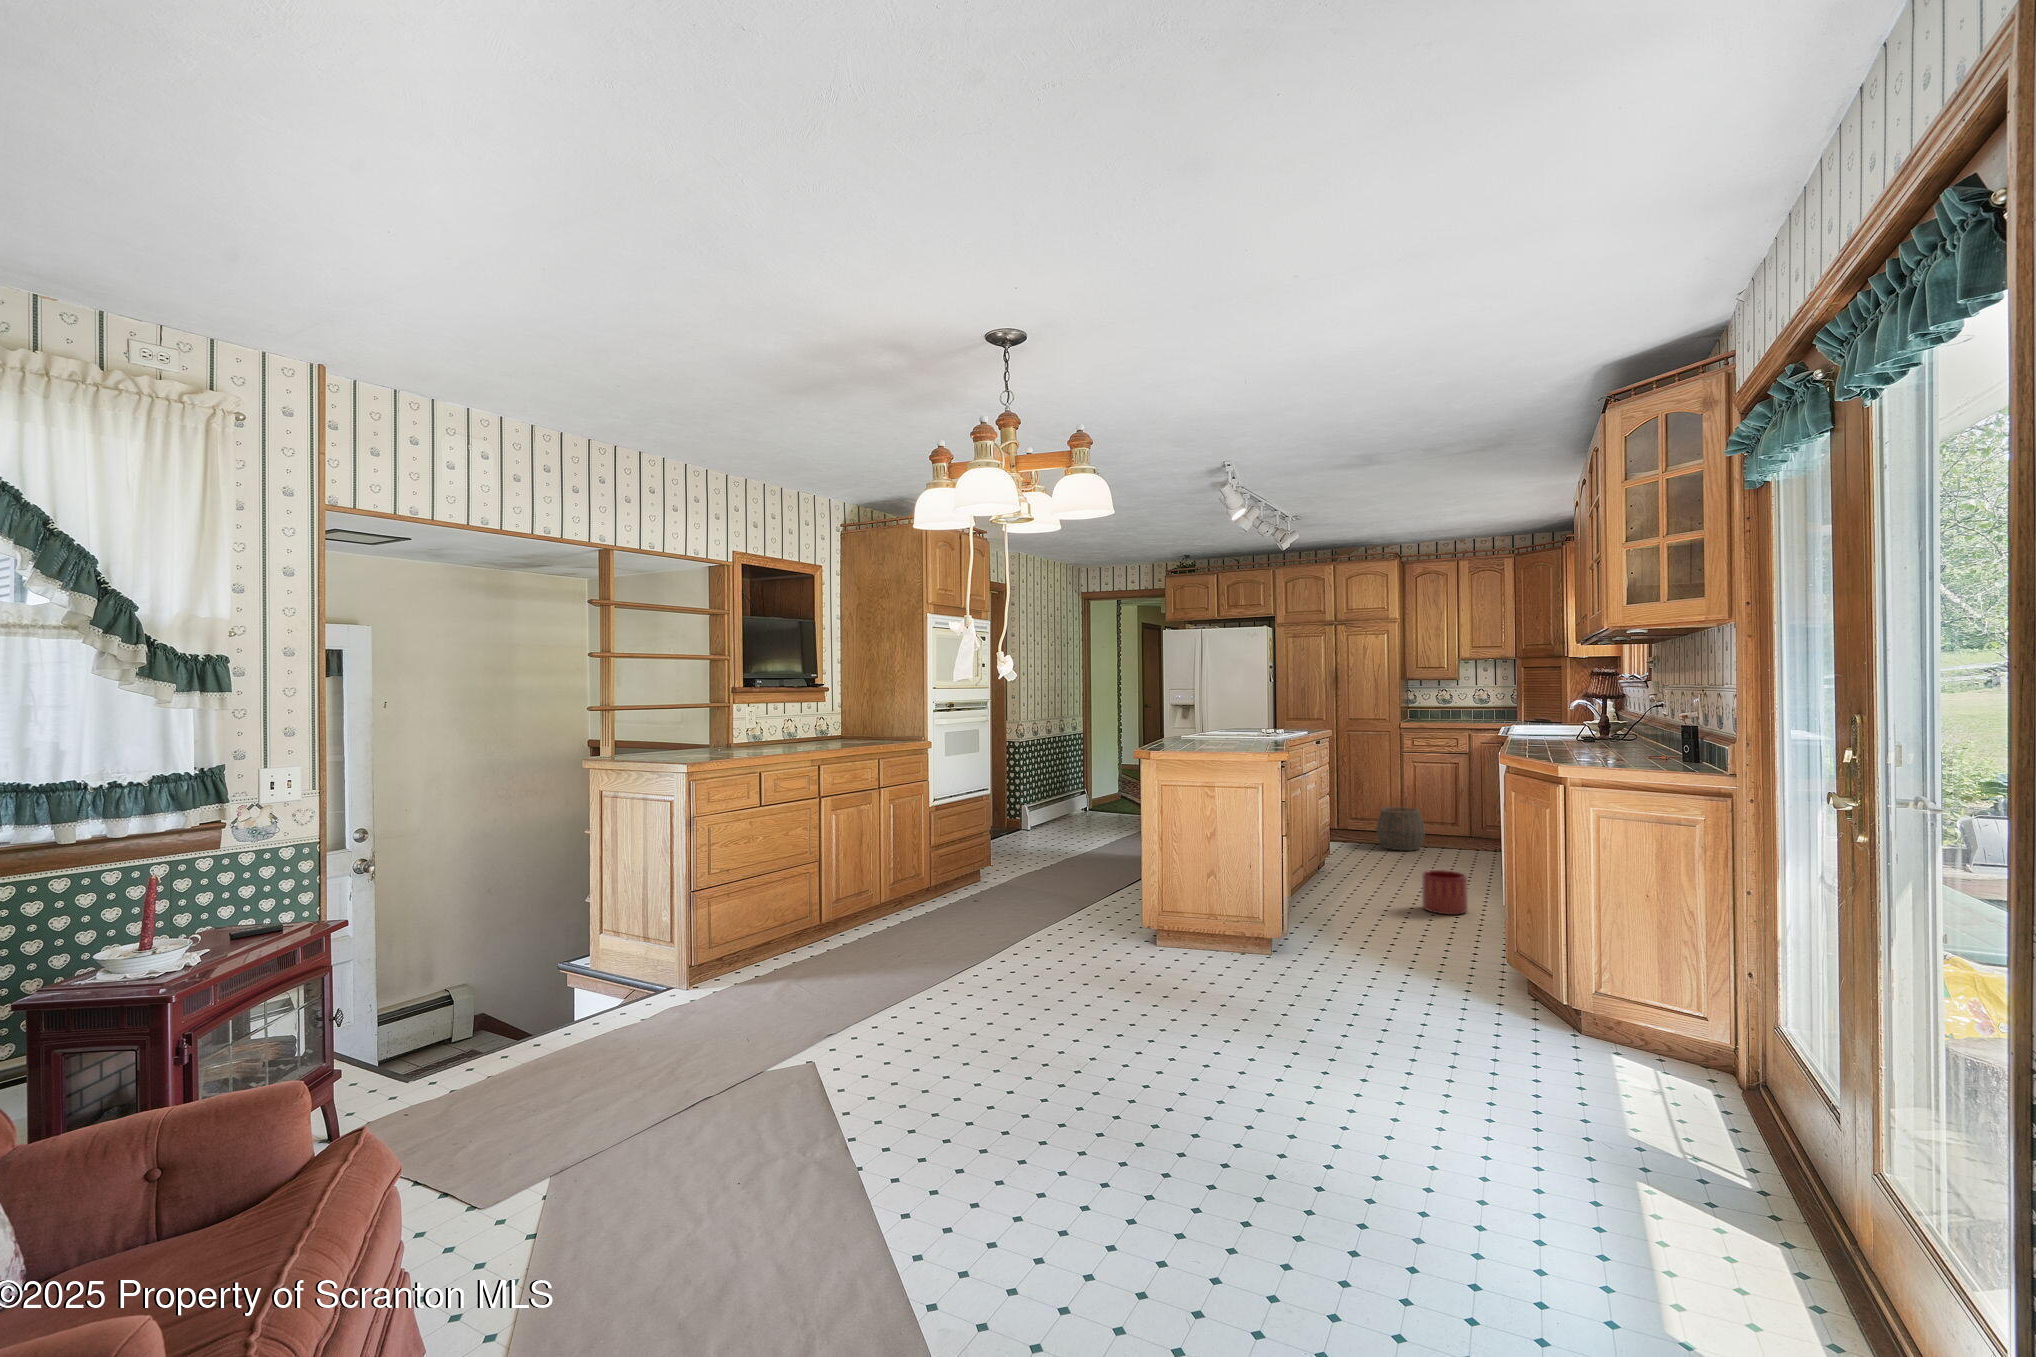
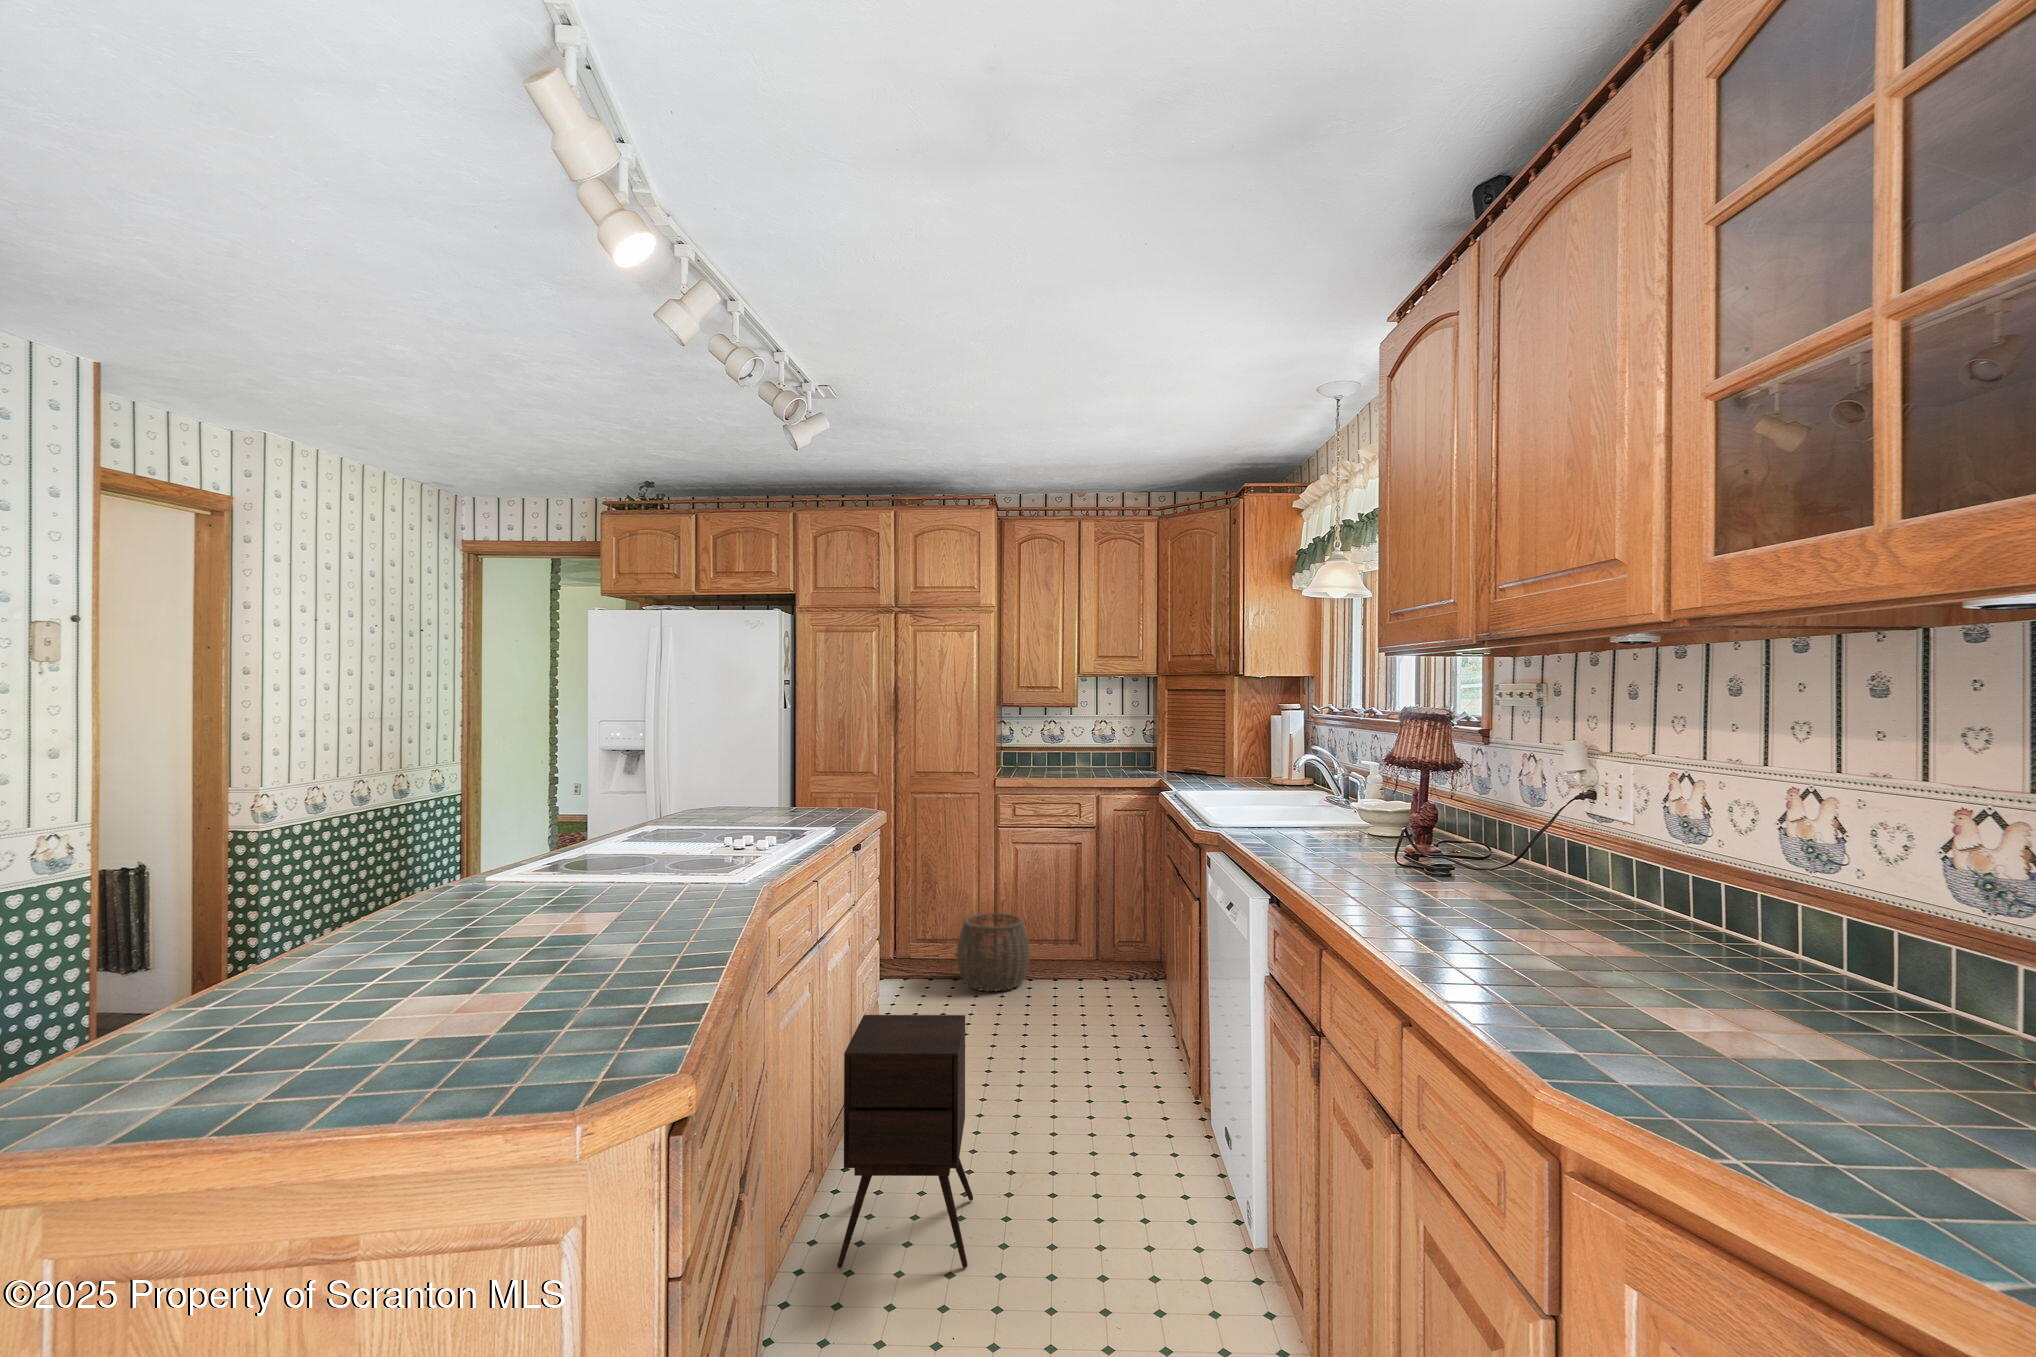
side table: none [1311,813,1374,912] -> present [837,1015,973,1268]
planter: present [1422,870,1468,915] -> none [1074,1121,1163,1240]

